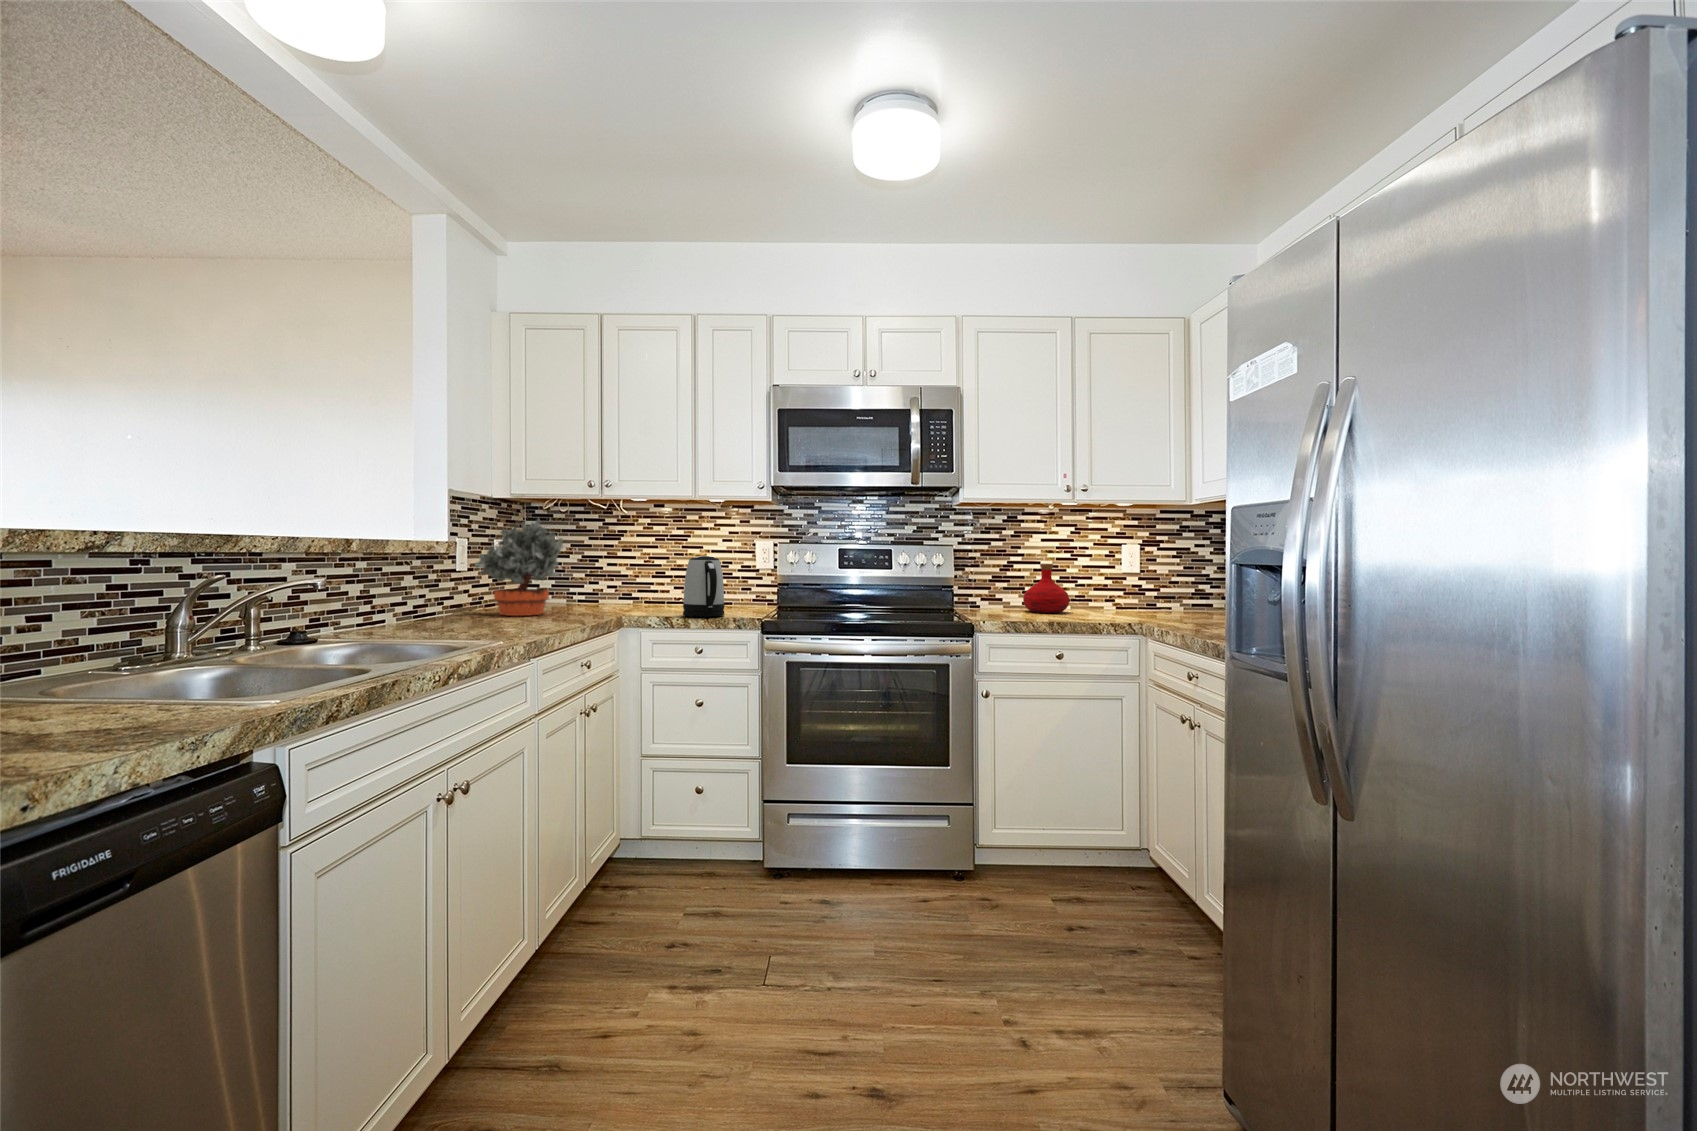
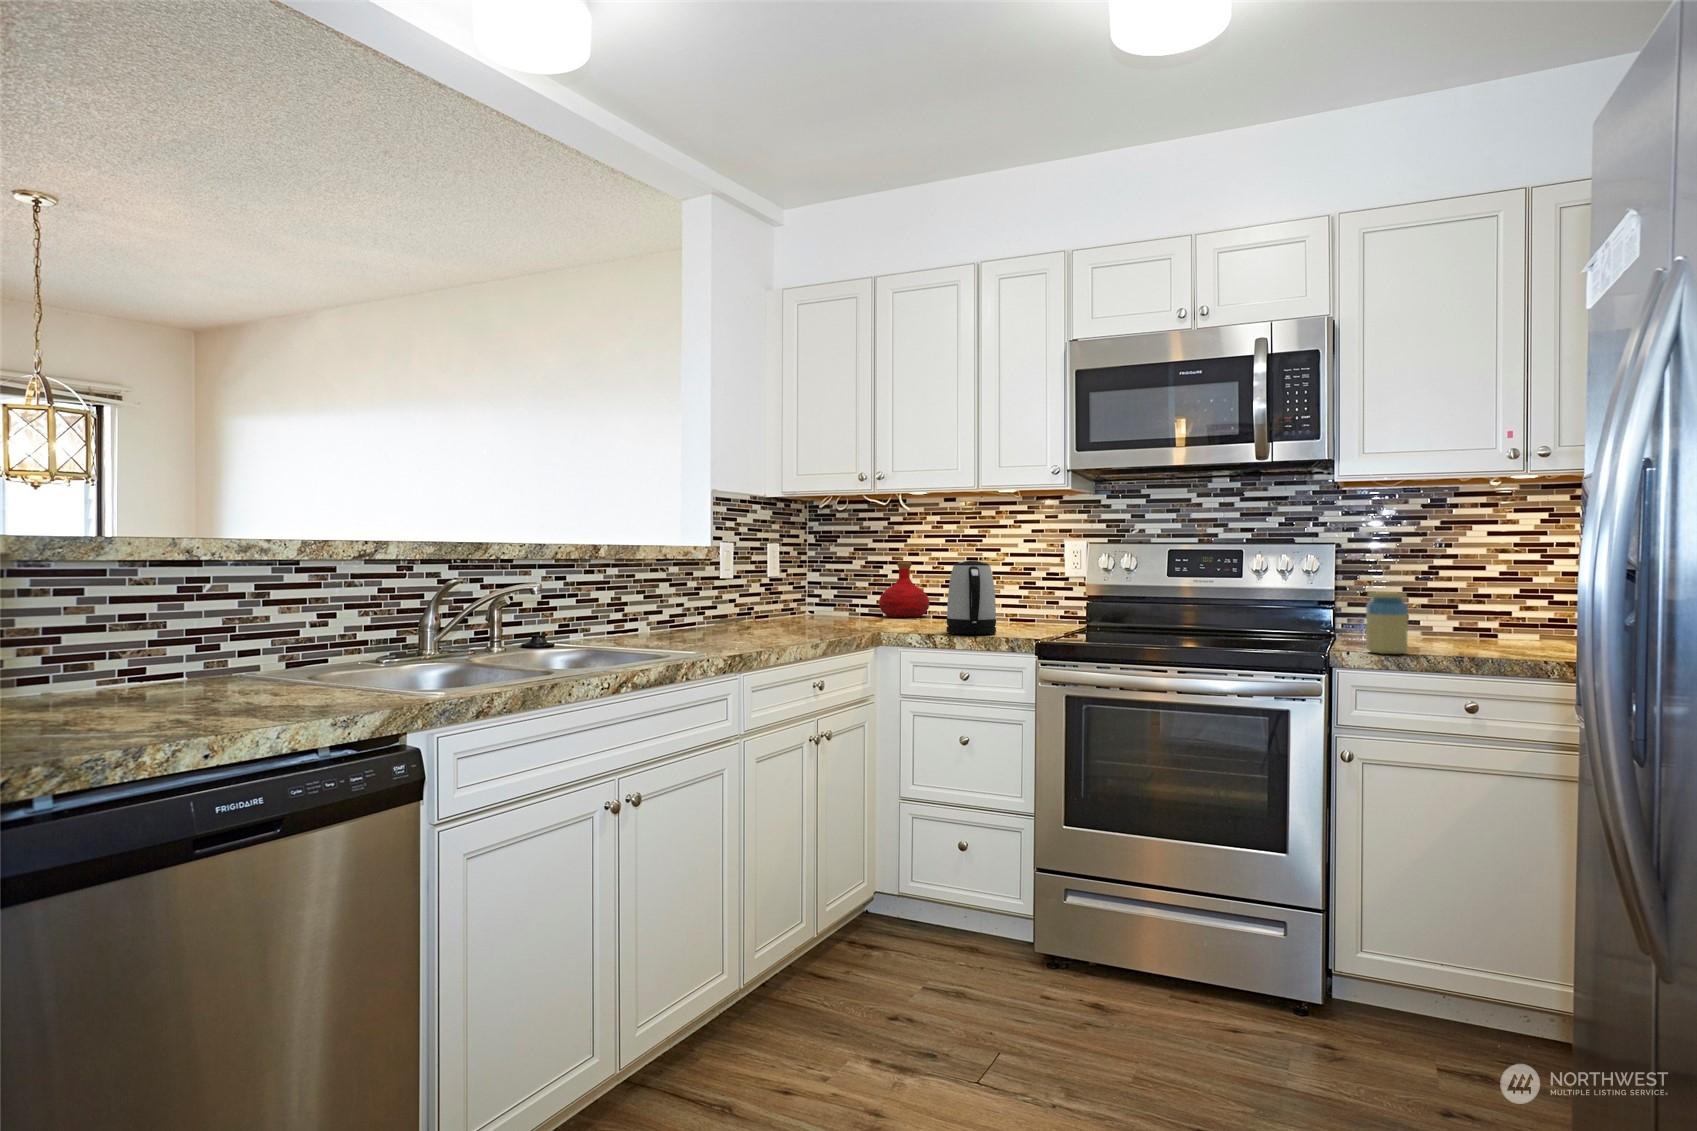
potted plant: present [475,520,563,616] -> none [736,520,822,627]
bottle: present [1023,564,1069,613] -> present [879,562,929,617]
jar: none [992,579,1018,621] -> present [1366,592,1408,654]

